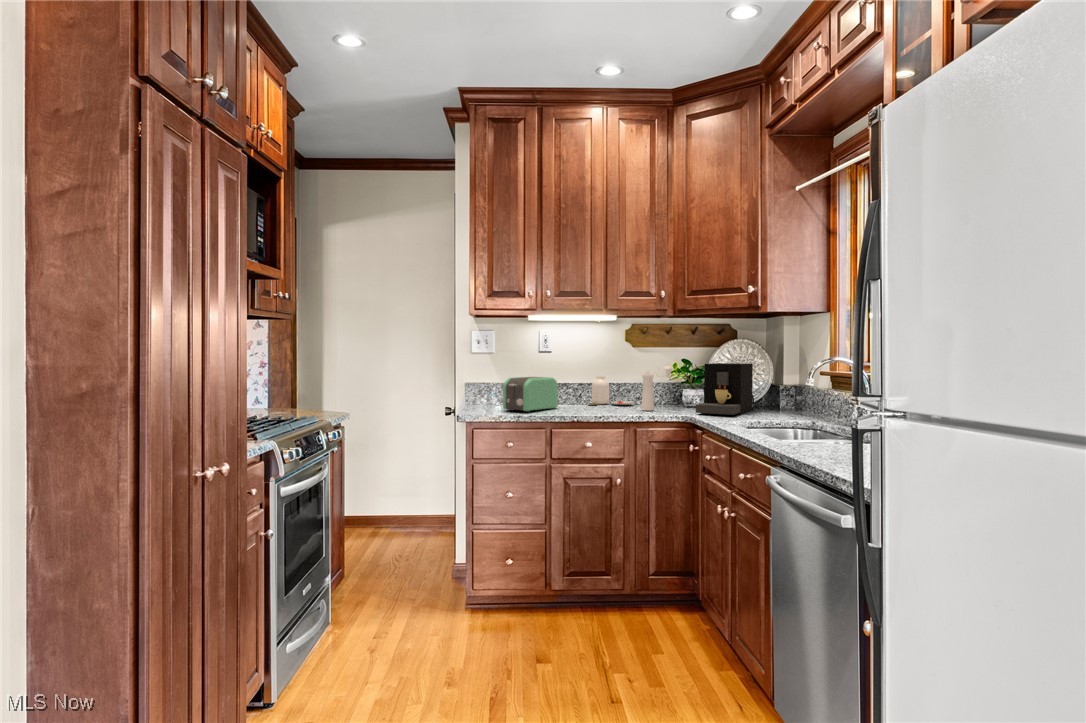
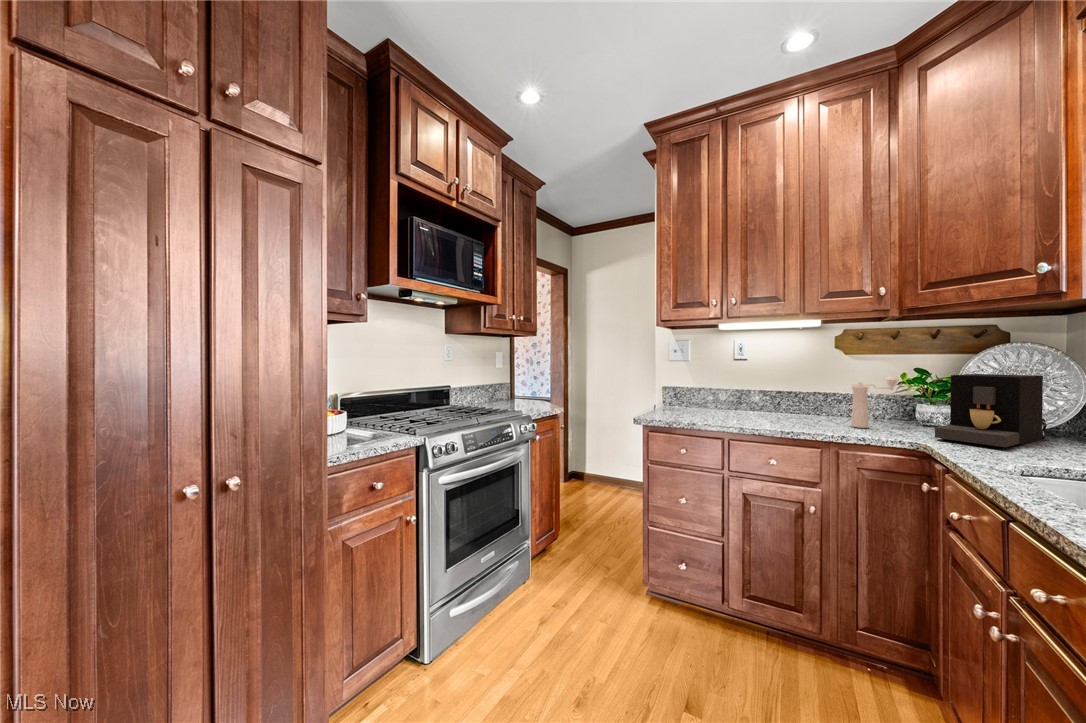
jar: present [592,376,633,405] -> none [785,385,844,417]
toaster: present [503,377,558,412] -> none [686,384,747,419]

